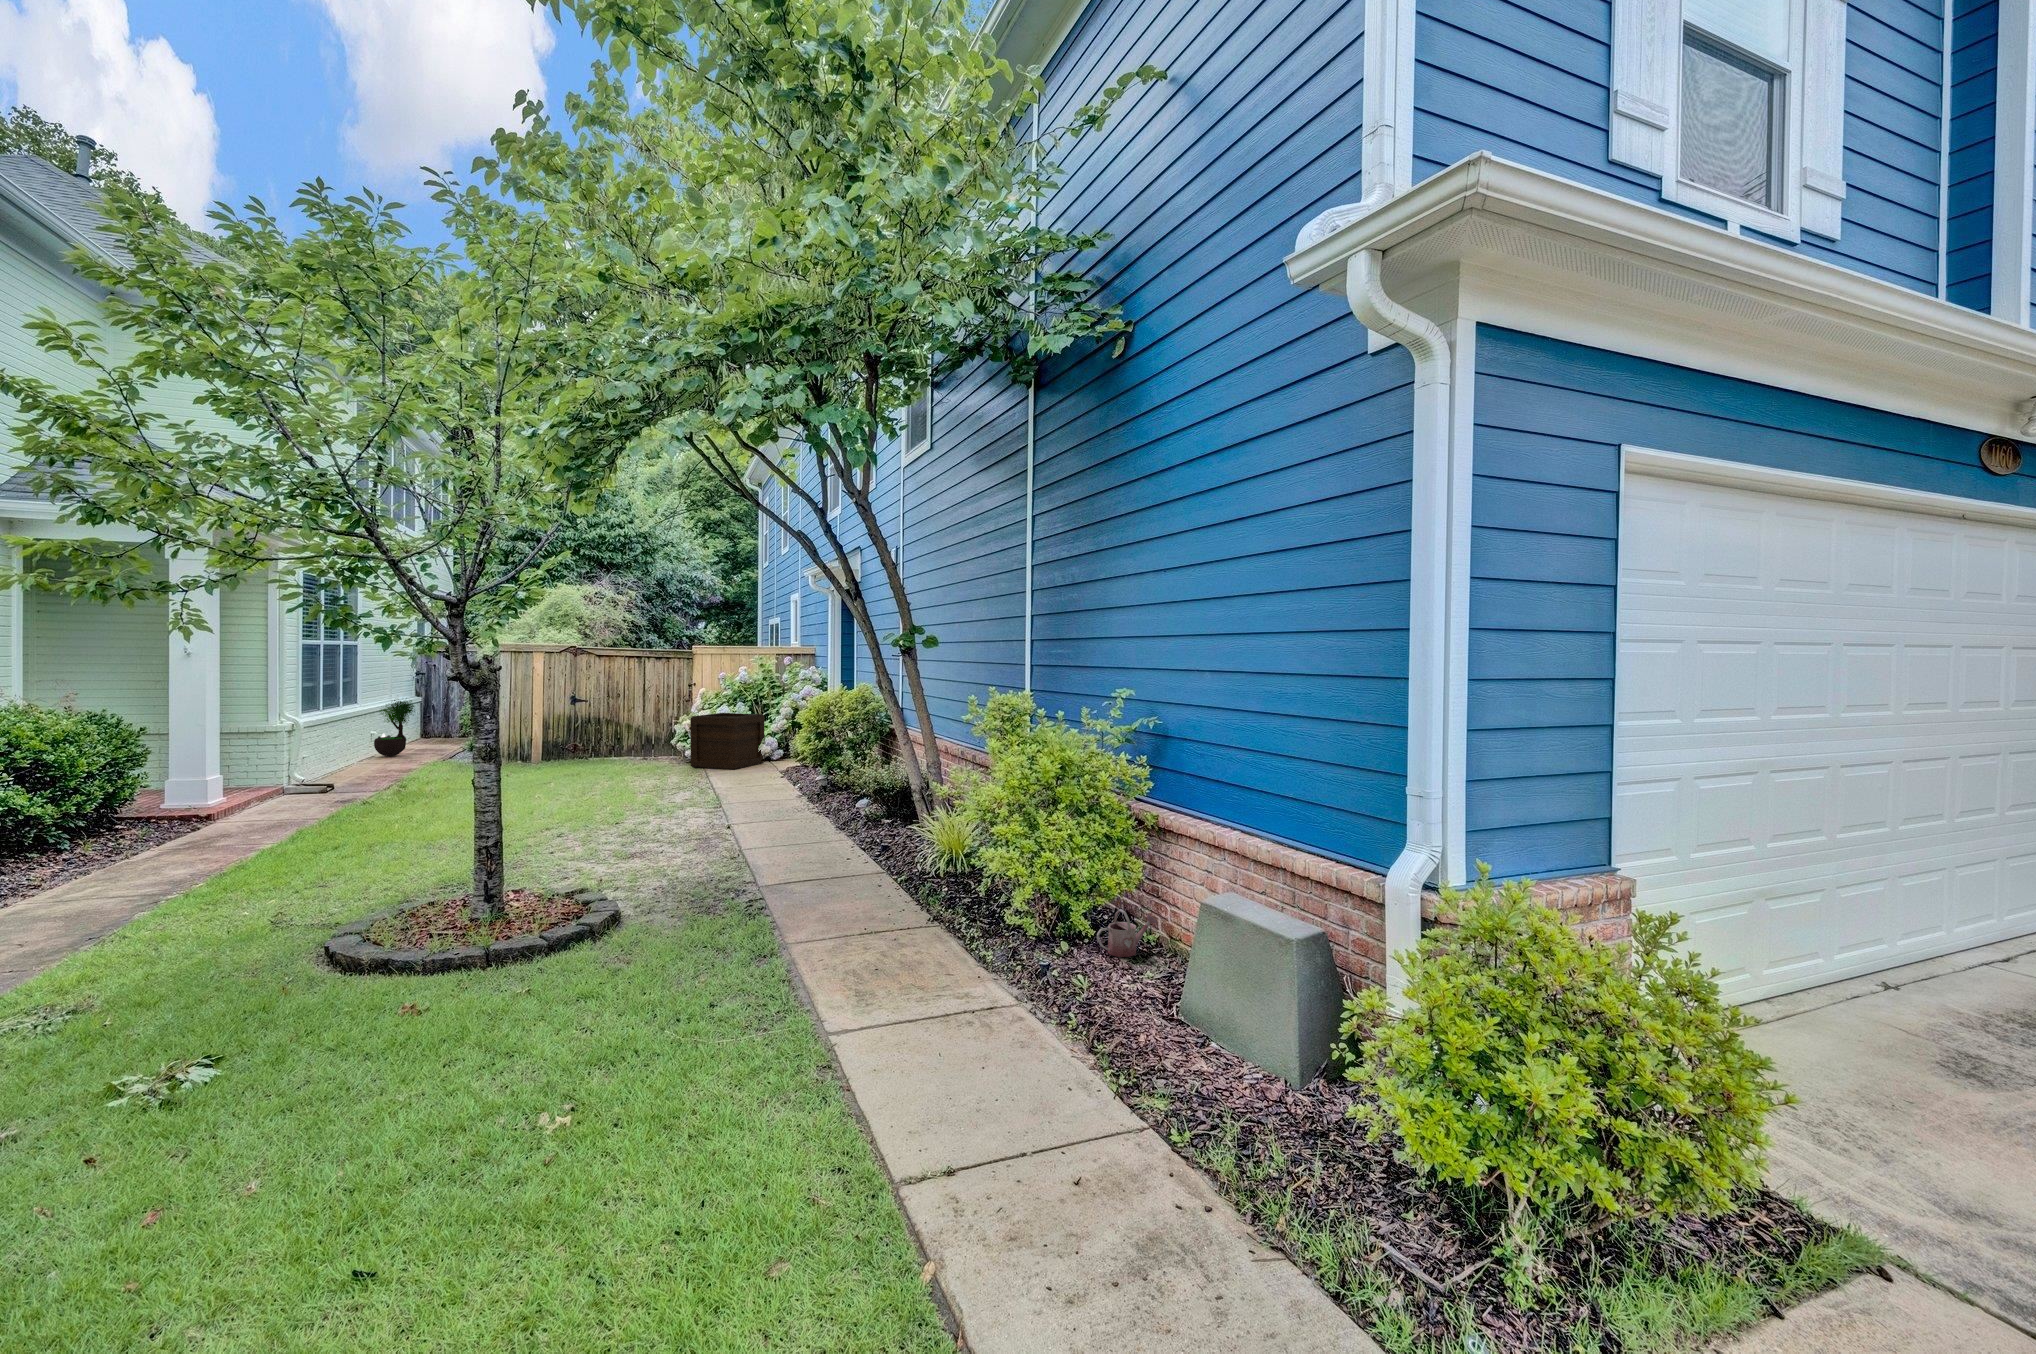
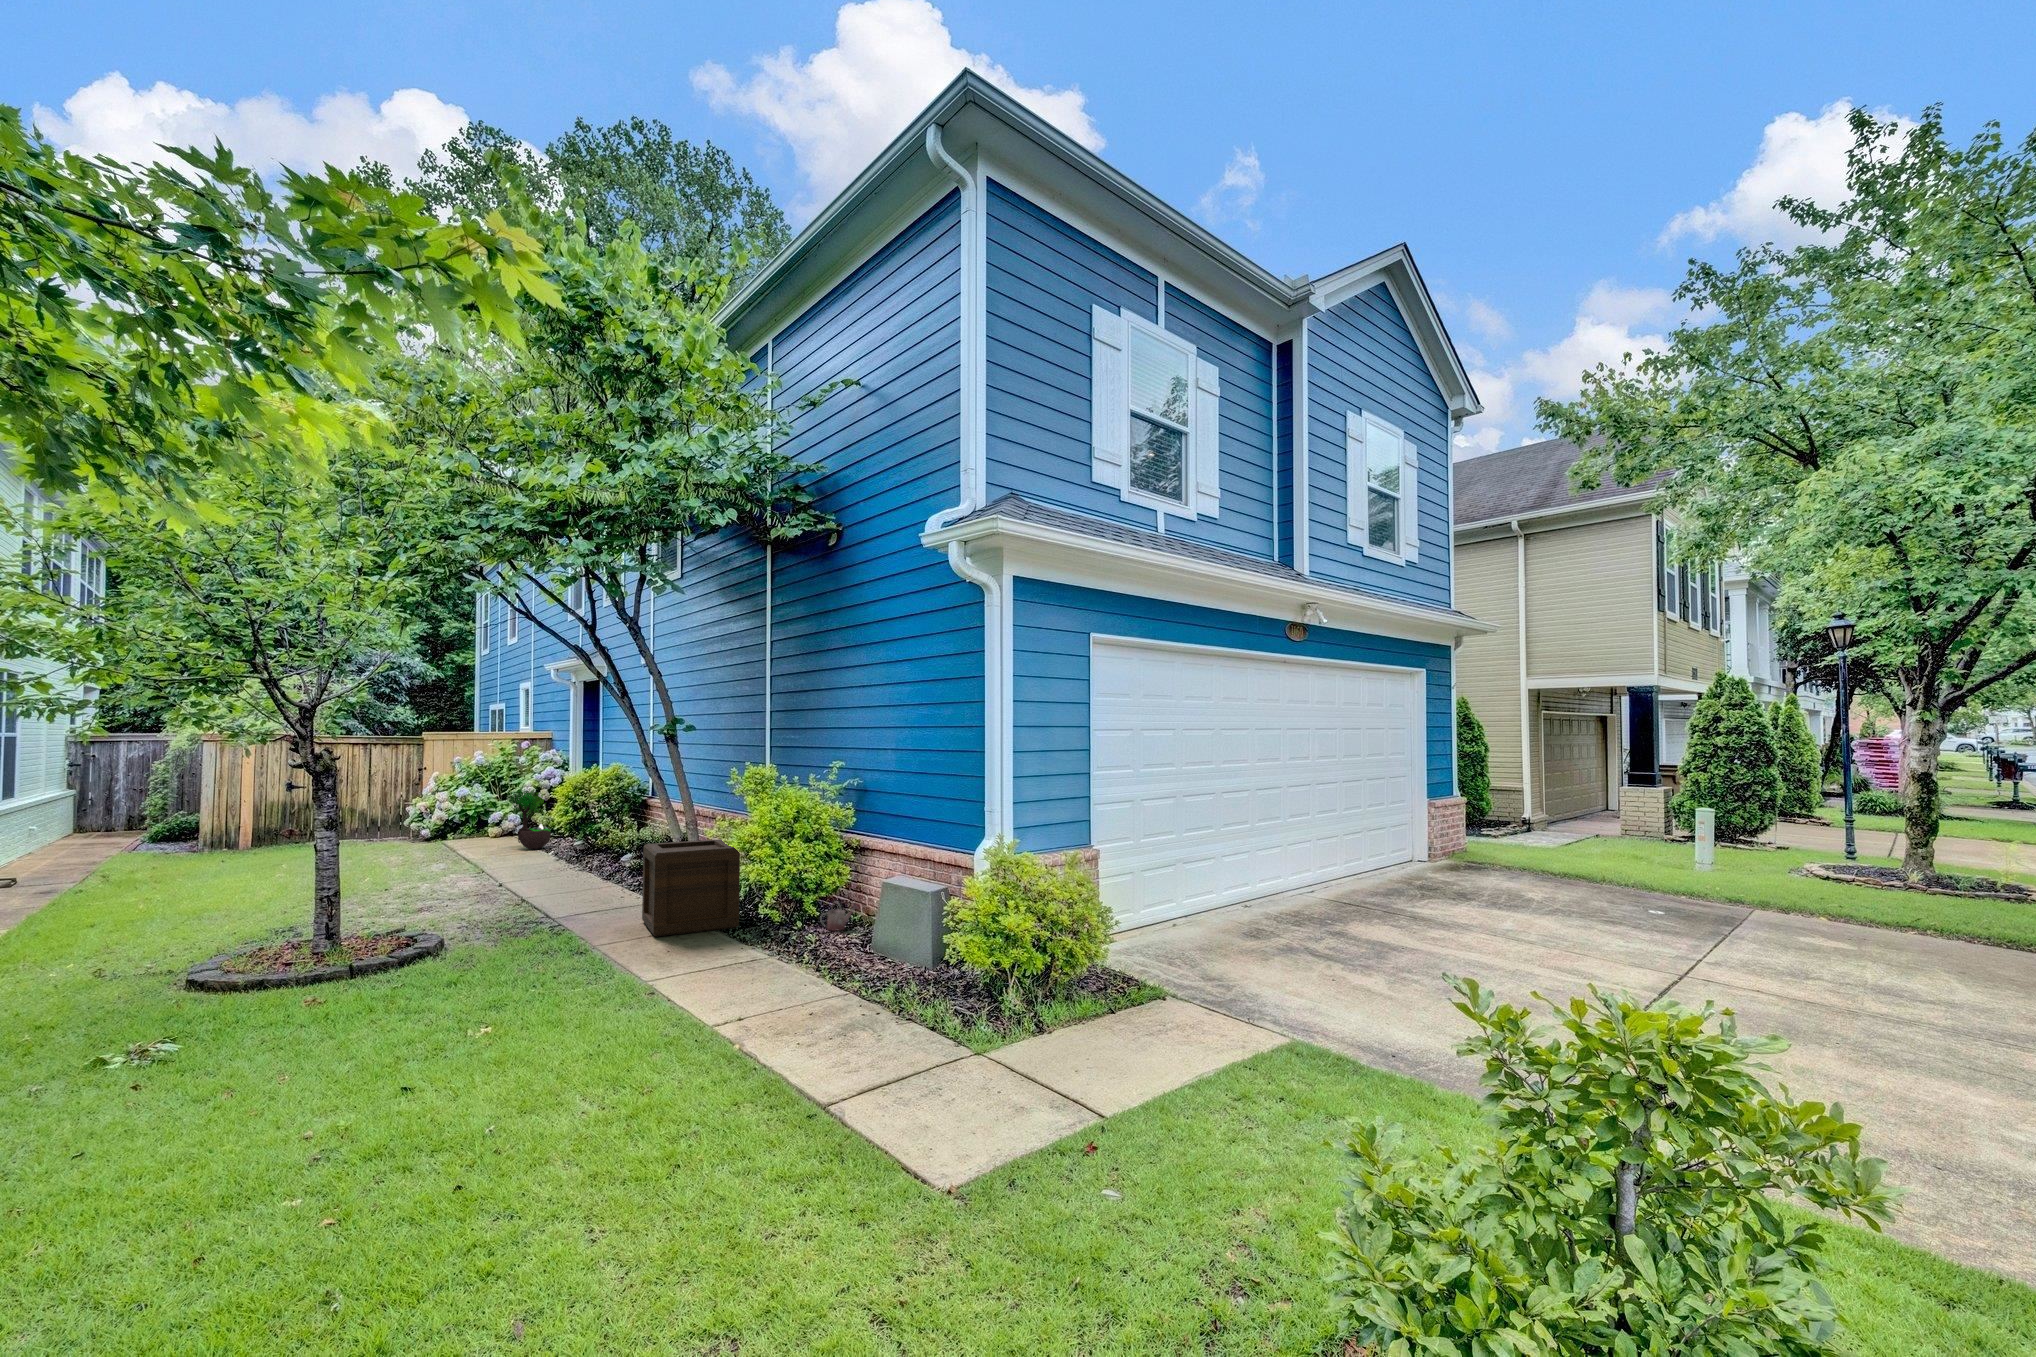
potted tree: present [374,698,415,756] -> present [507,789,551,849]
wooden crate: present [690,713,765,770] -> present [642,839,740,937]

